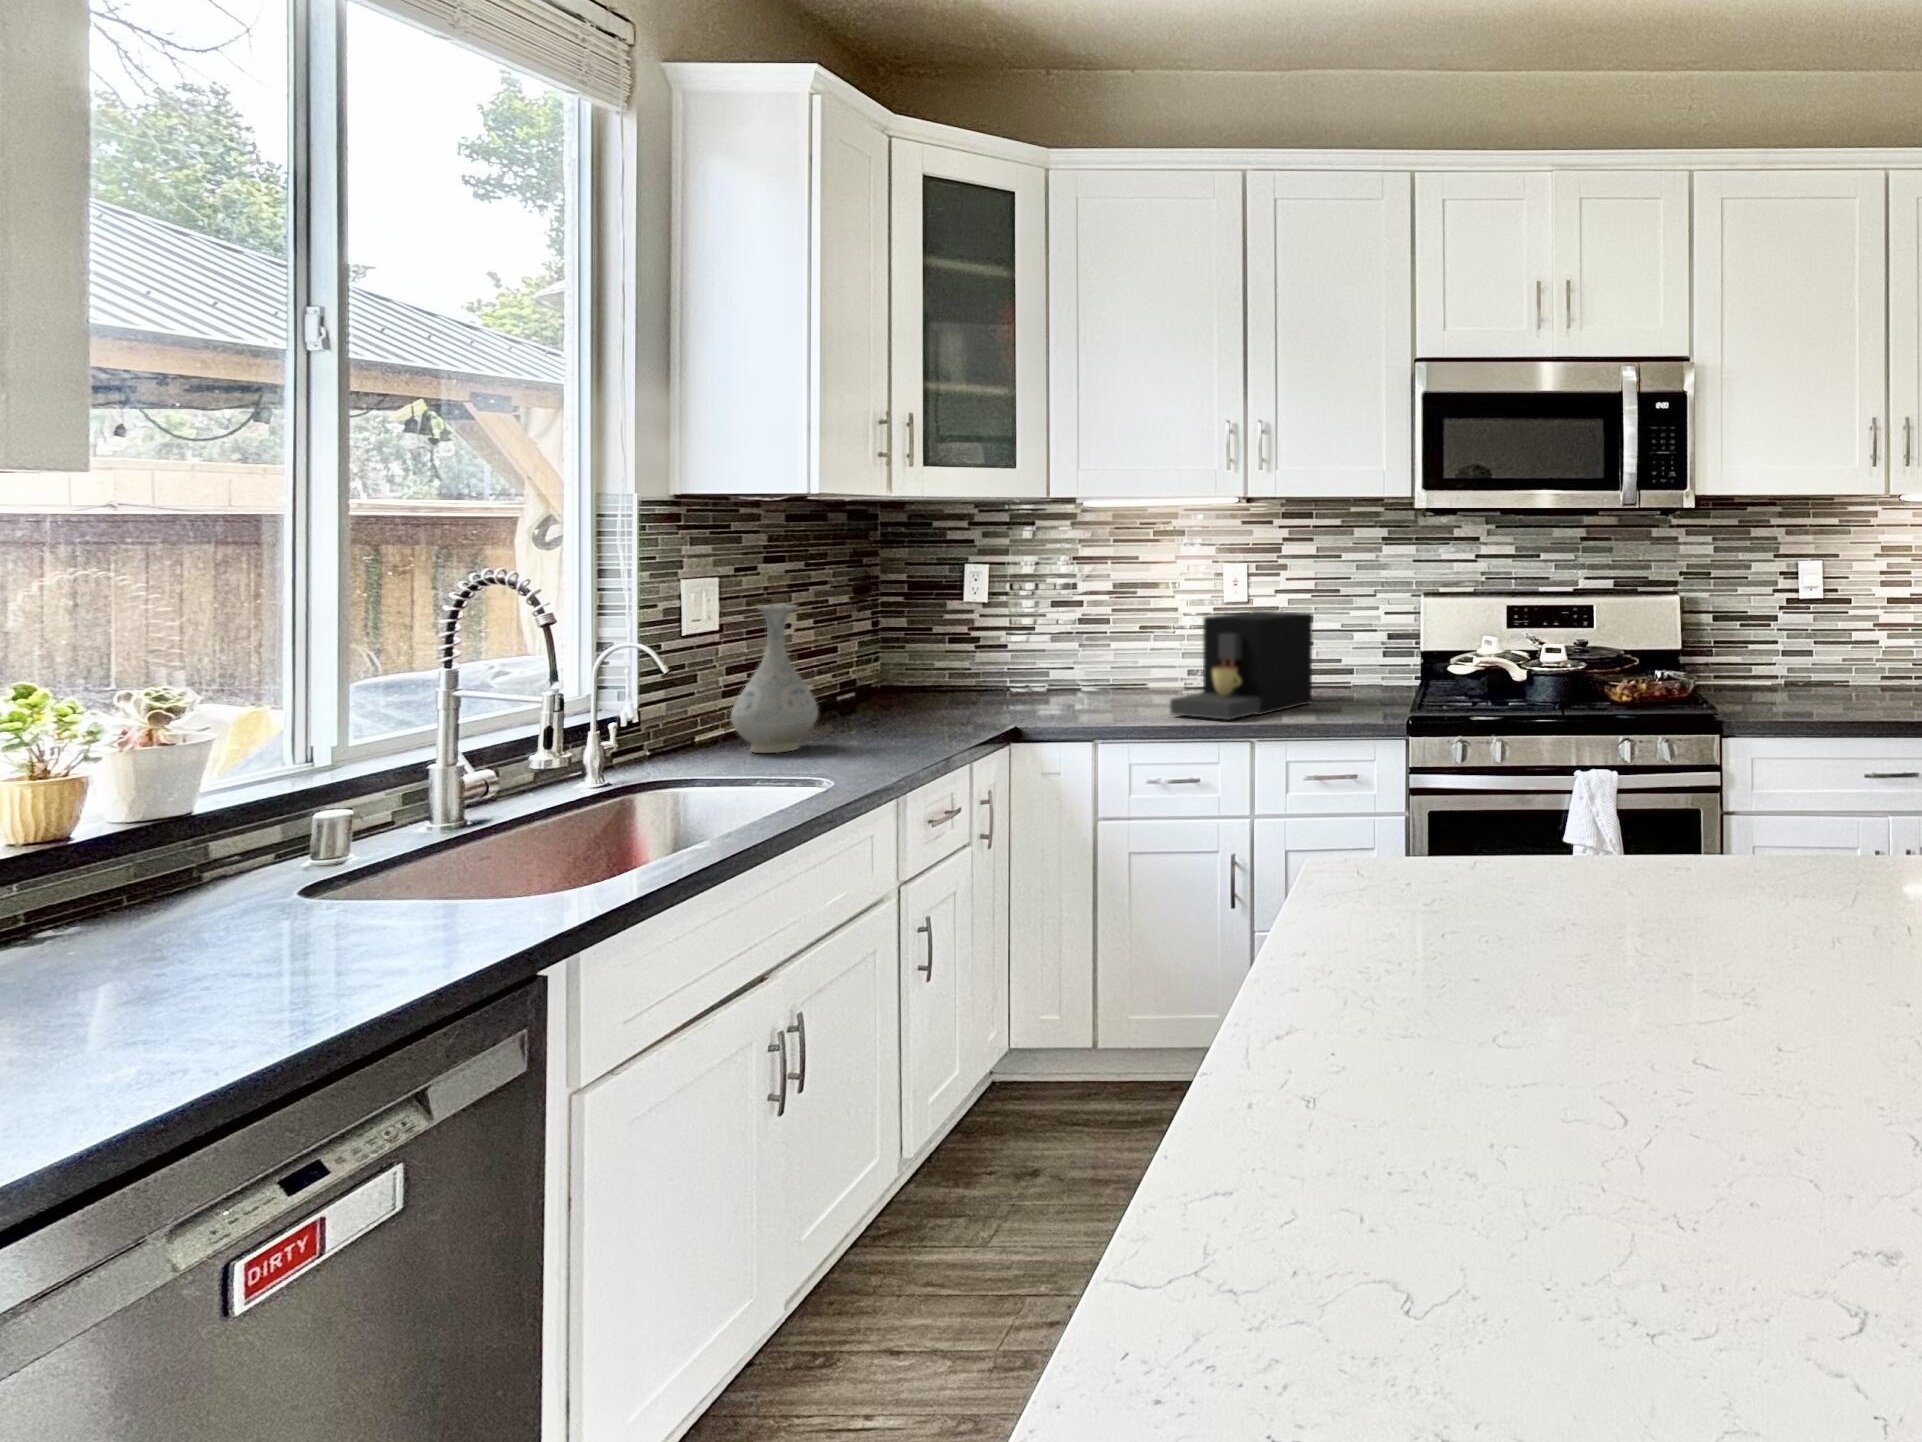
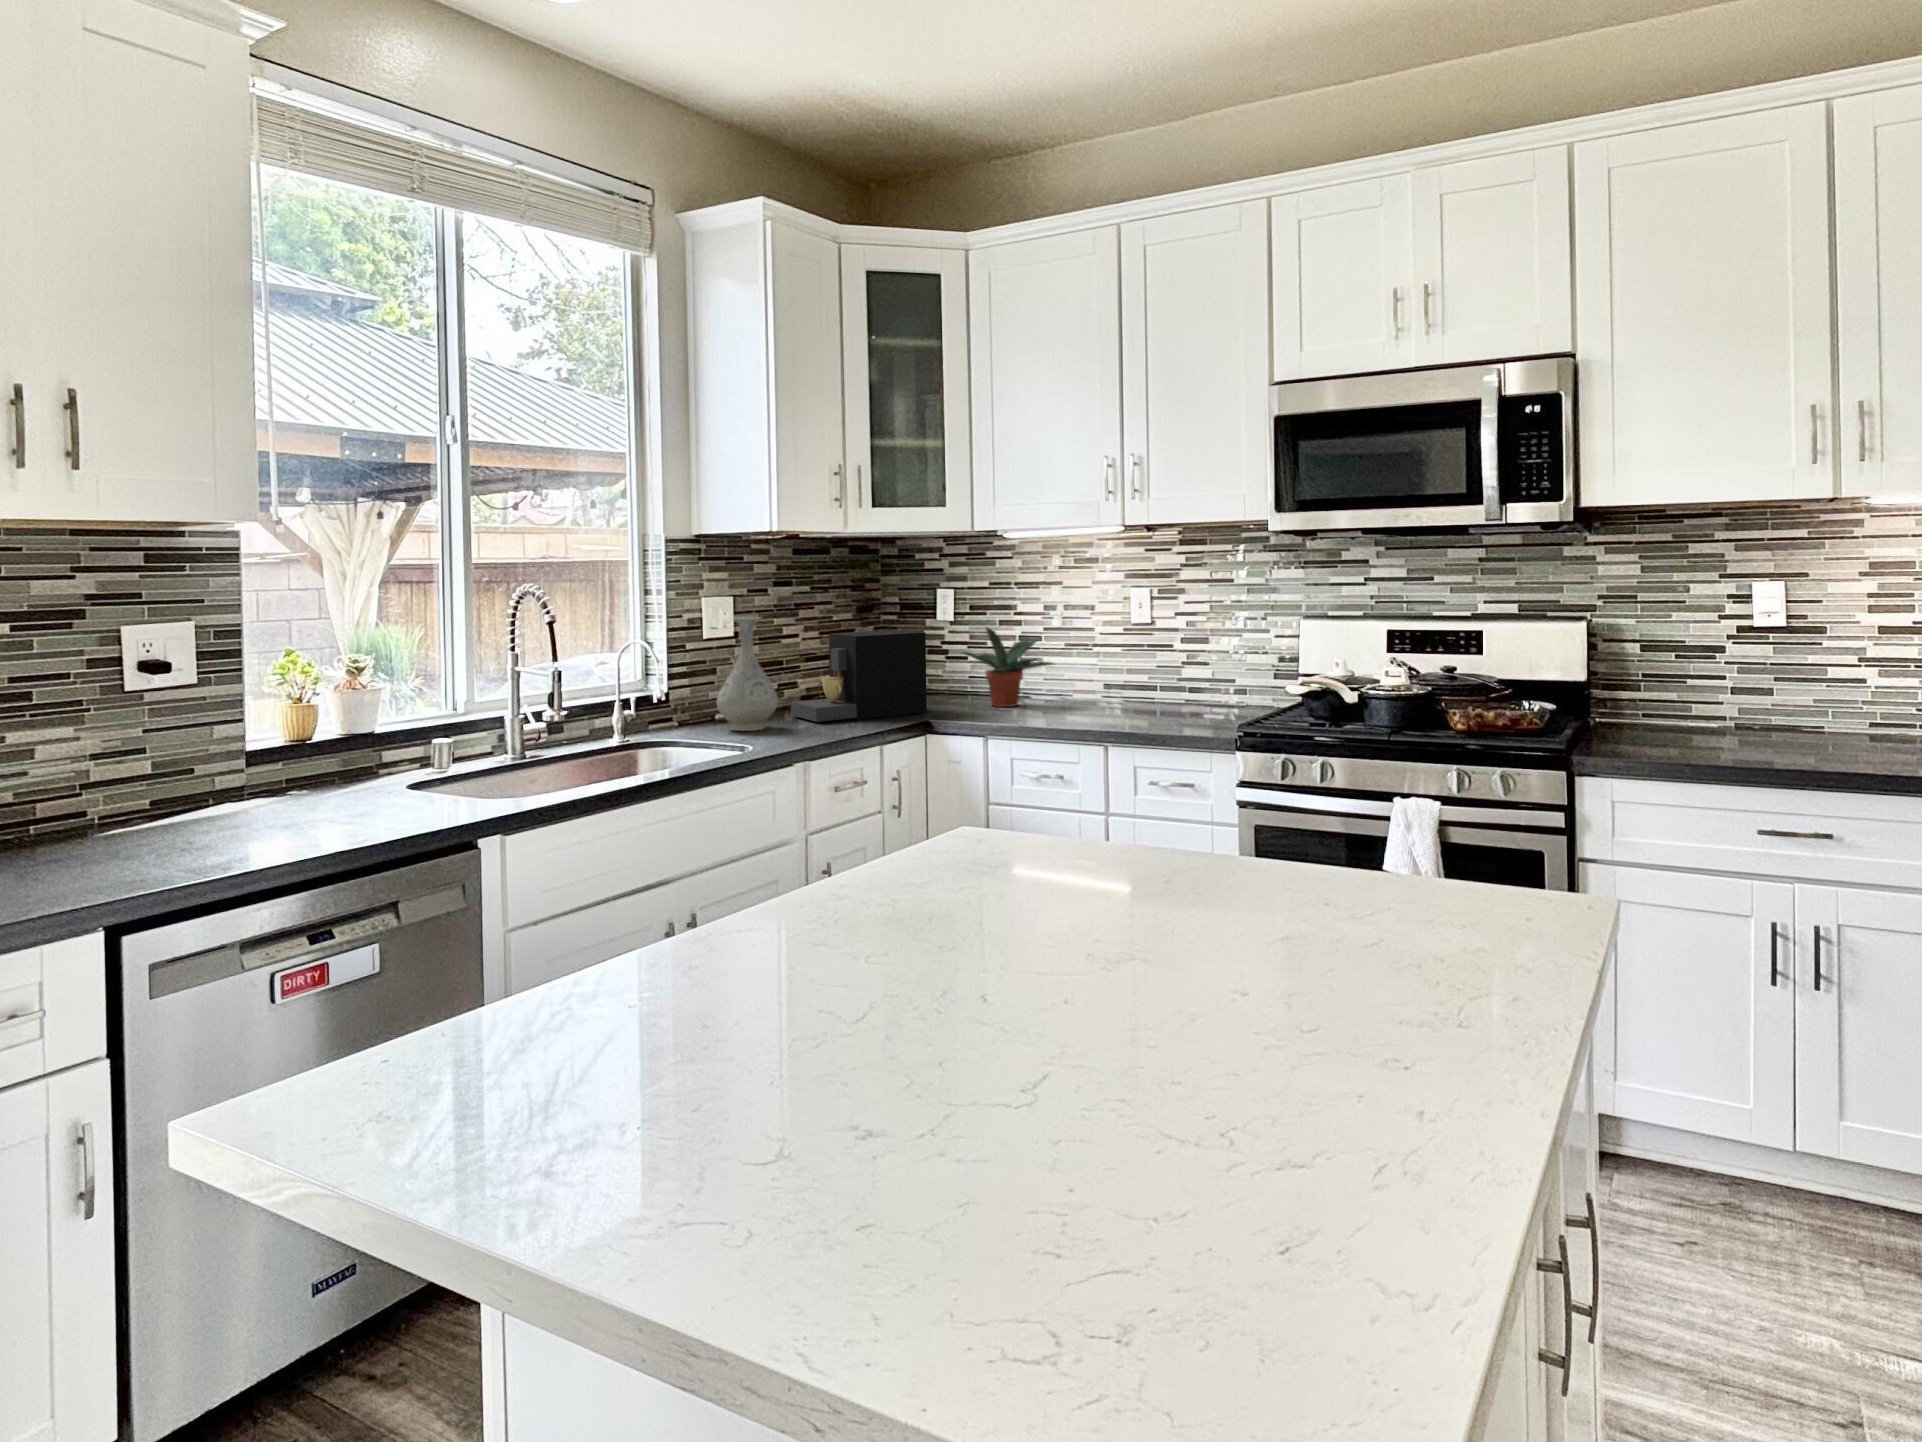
potted plant: none [1018,609,1132,704] -> present [961,627,1053,707]
coffee maker: present [1170,611,1312,720] -> present [791,630,927,722]

